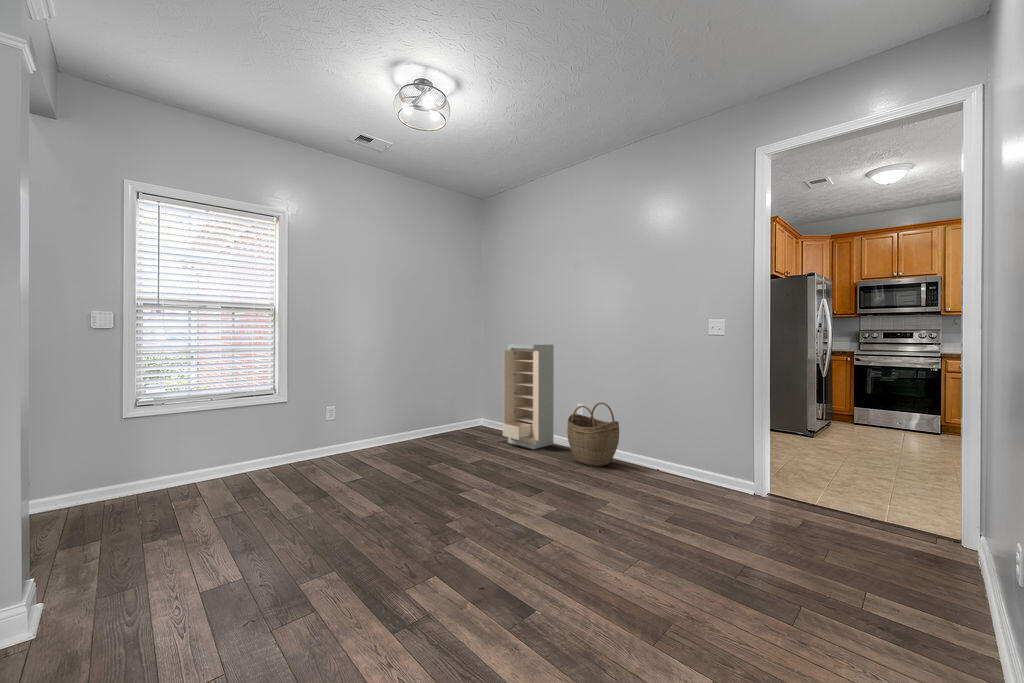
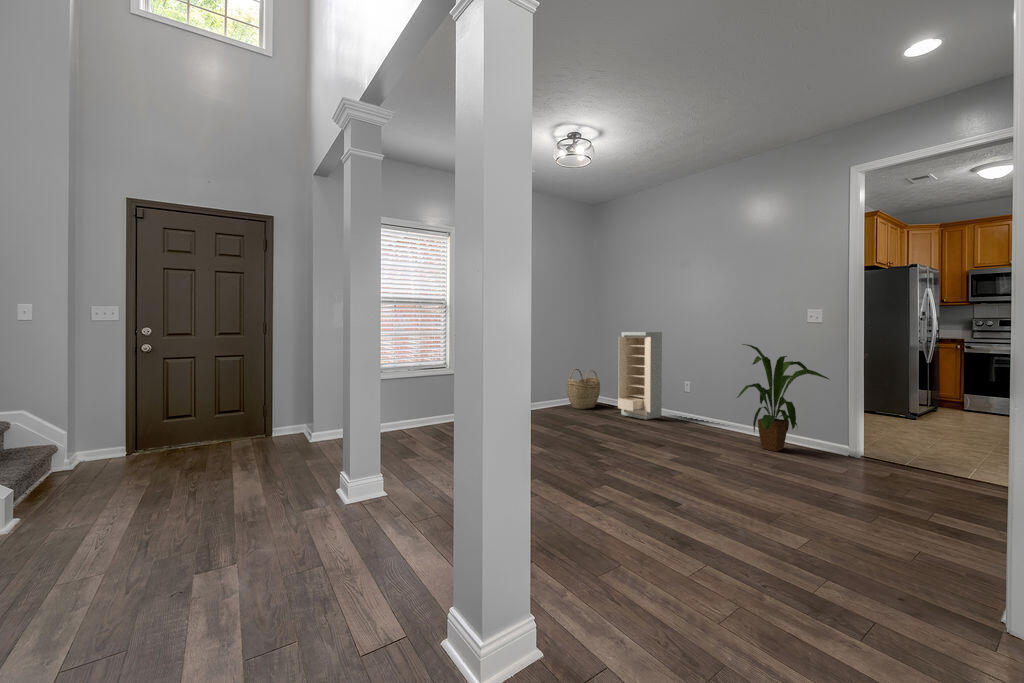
house plant: none [628,362,736,495] -> present [737,344,830,452]
woven basket: present [567,403,619,467] -> present [567,369,600,409]

